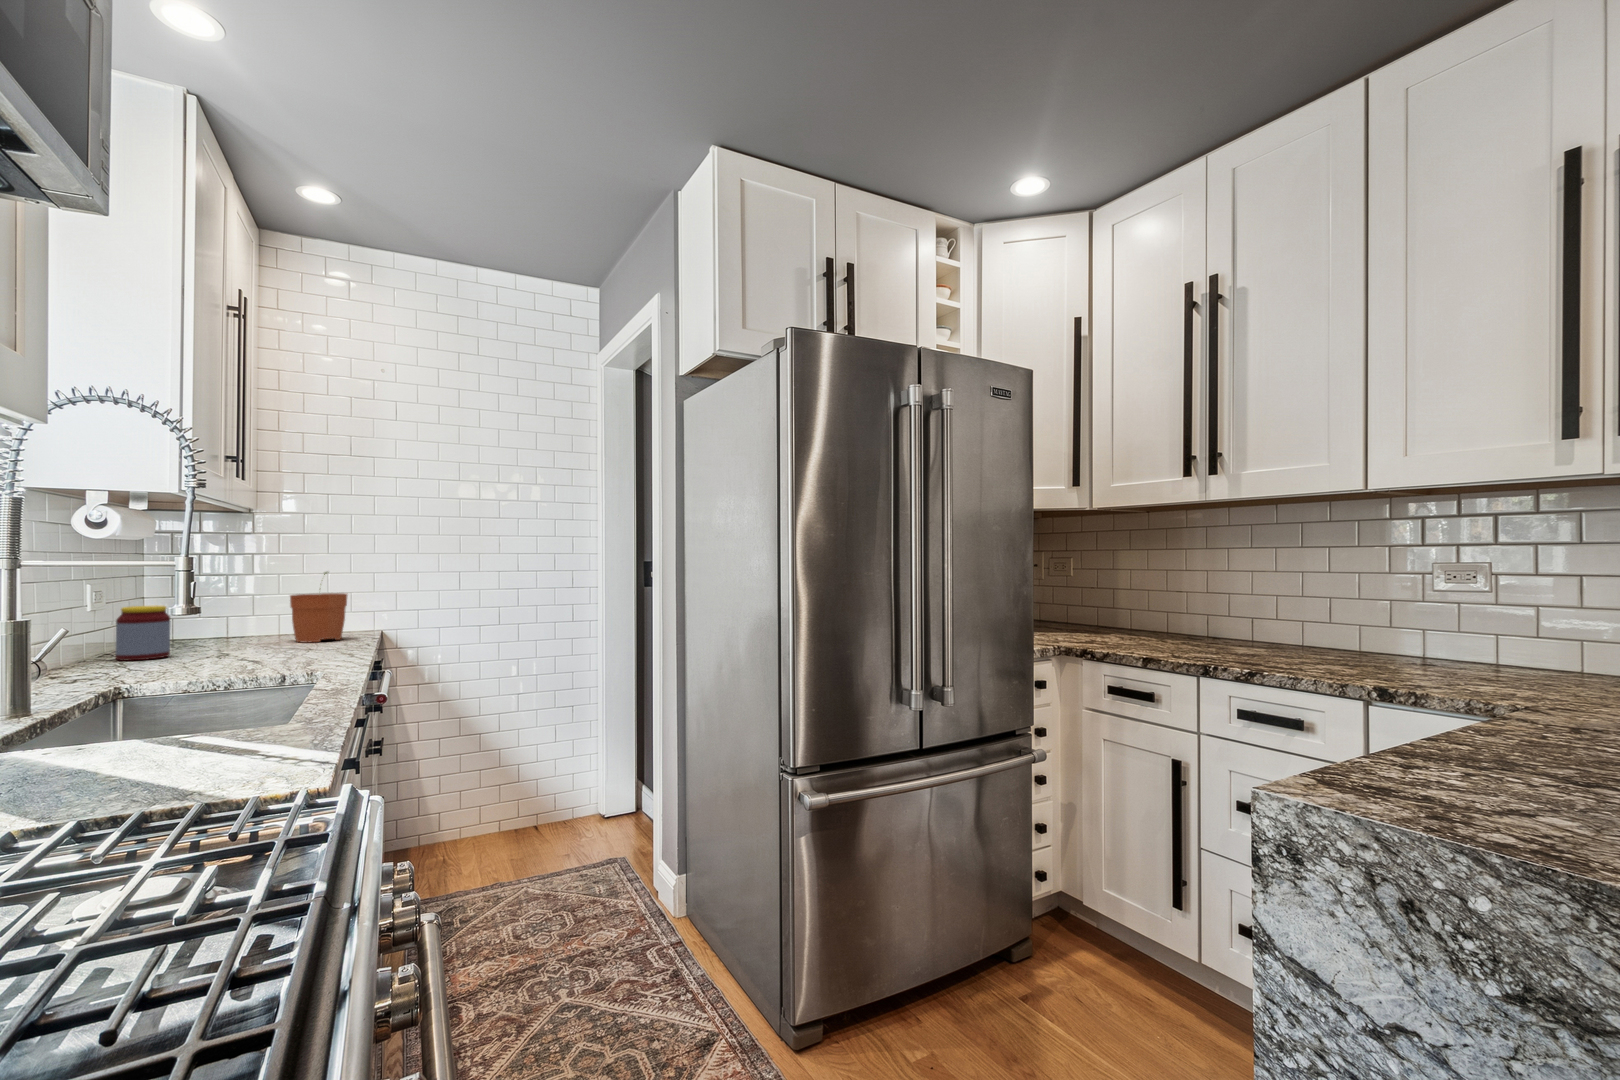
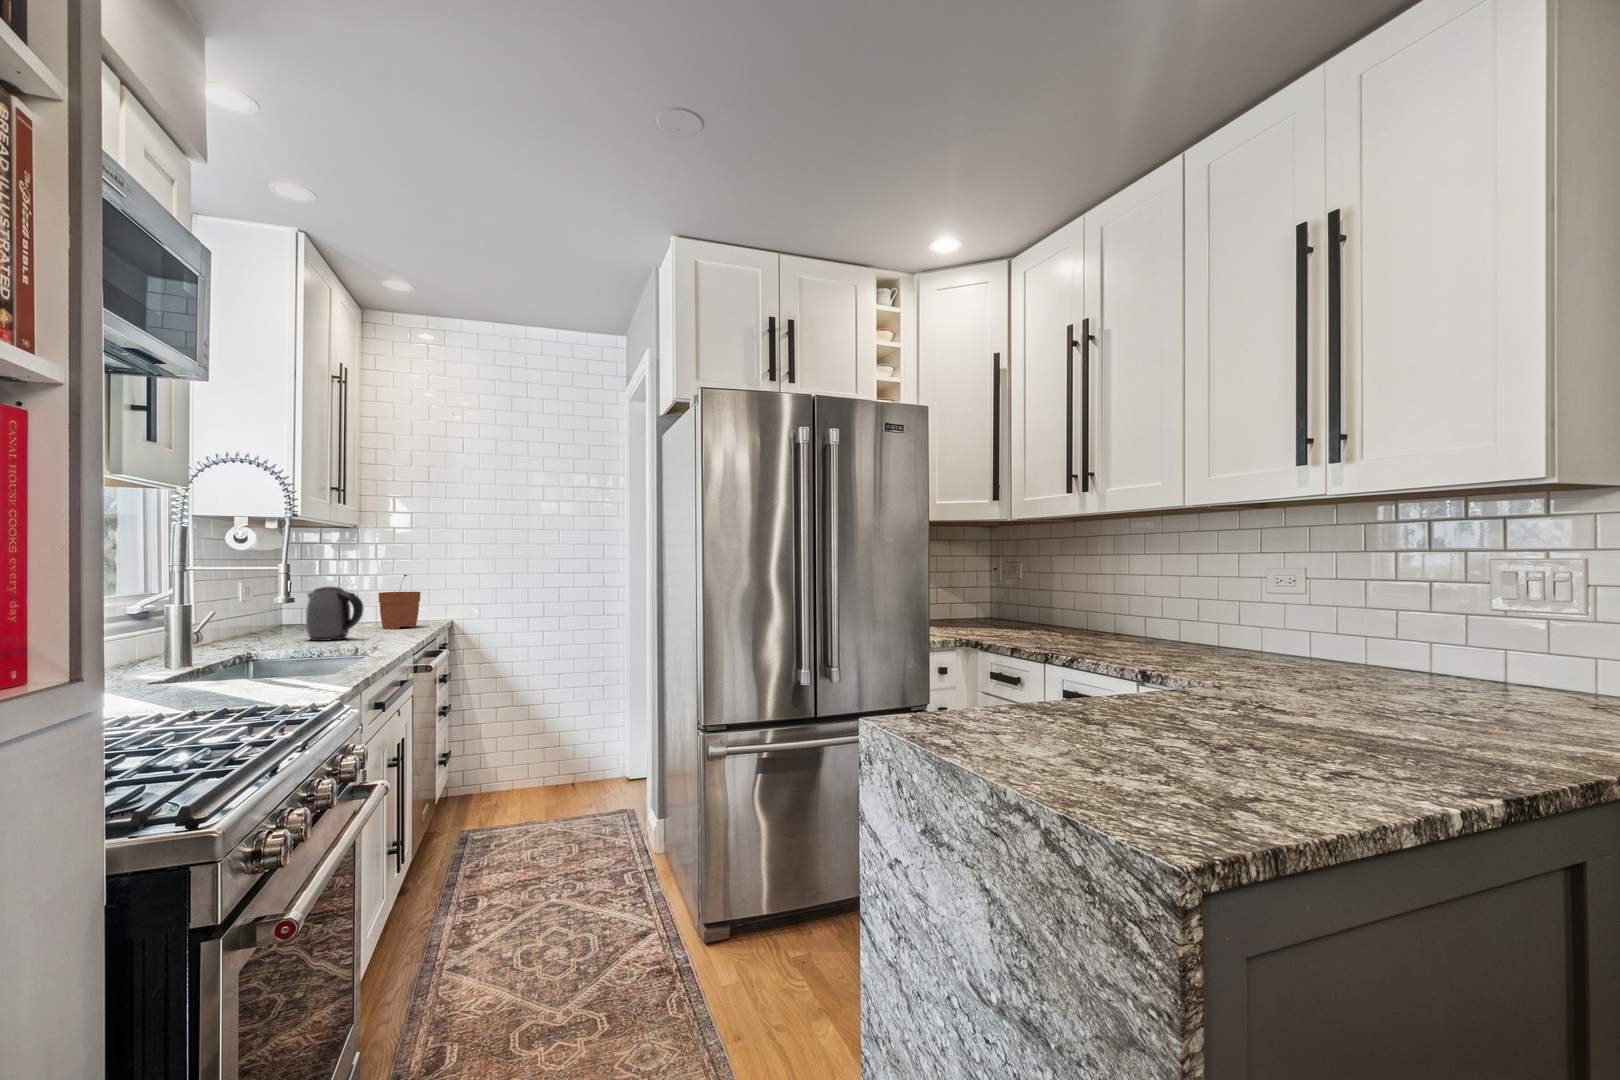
kettle: none [197,588,283,663] -> present [306,587,363,641]
jar: present [116,606,171,661] -> none [257,599,292,638]

